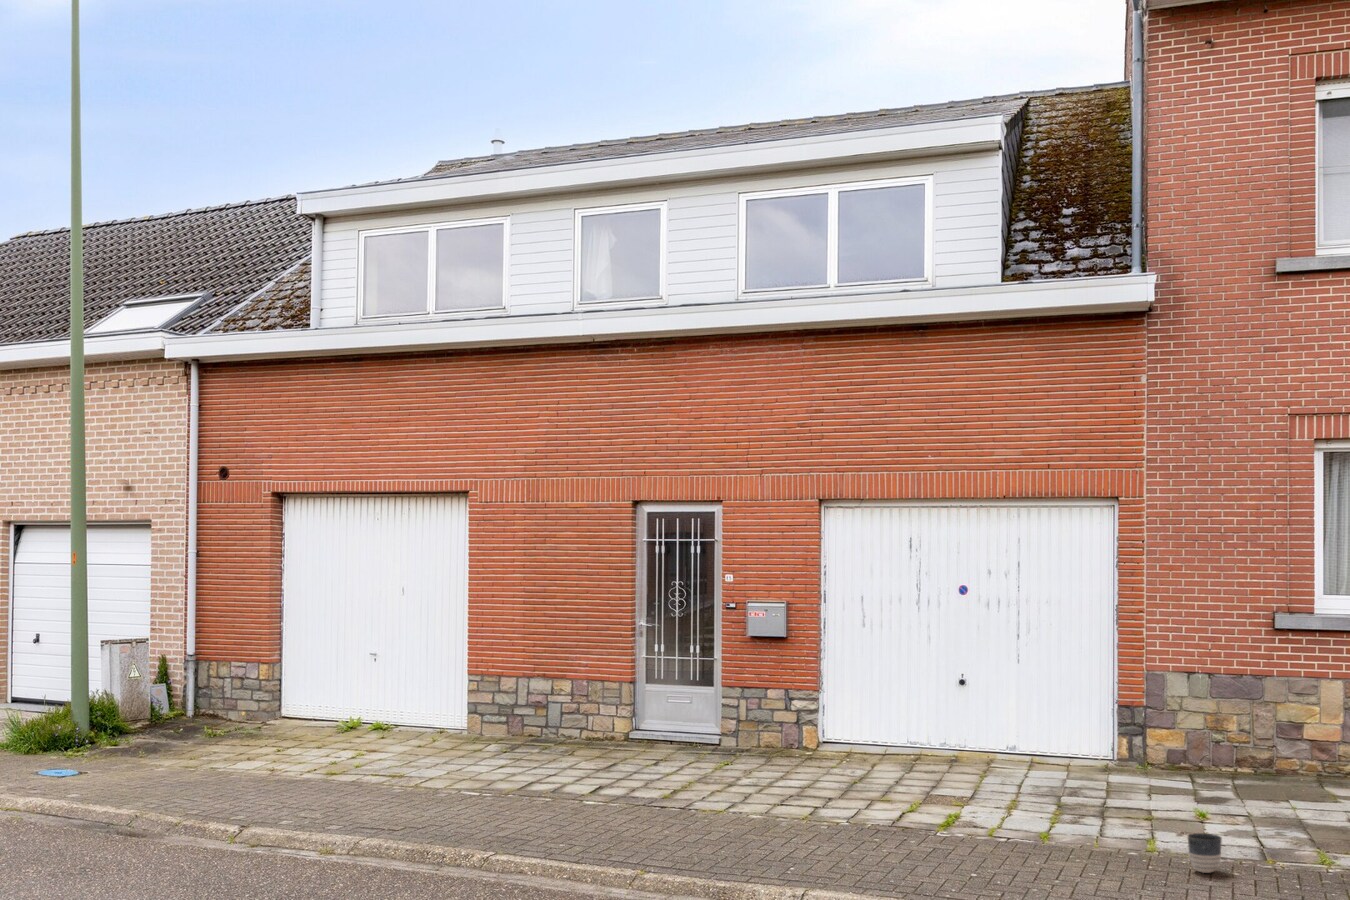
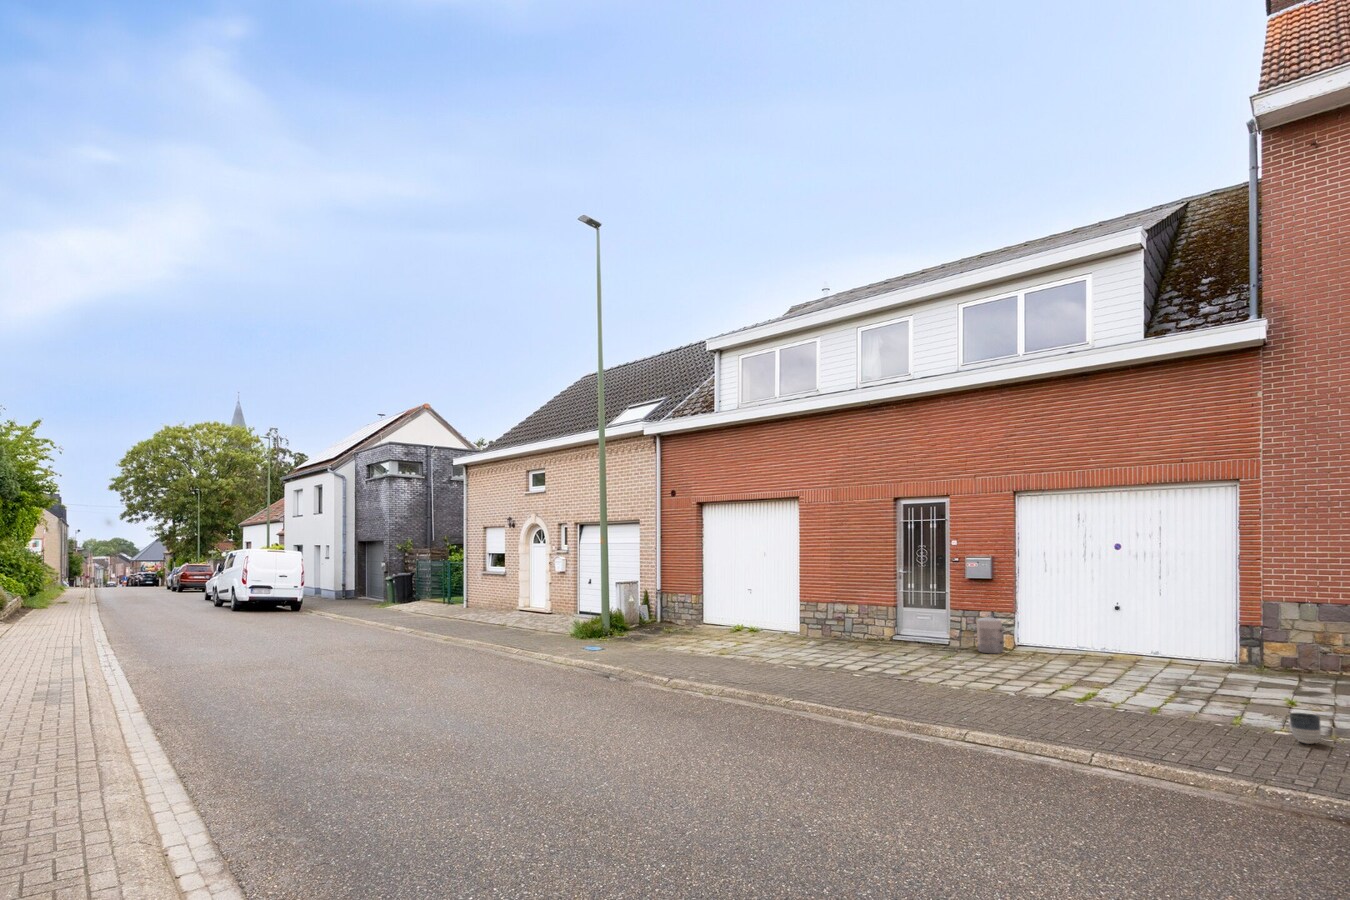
waste bin: none [760,697,803,756] -> present [976,617,1003,653]

